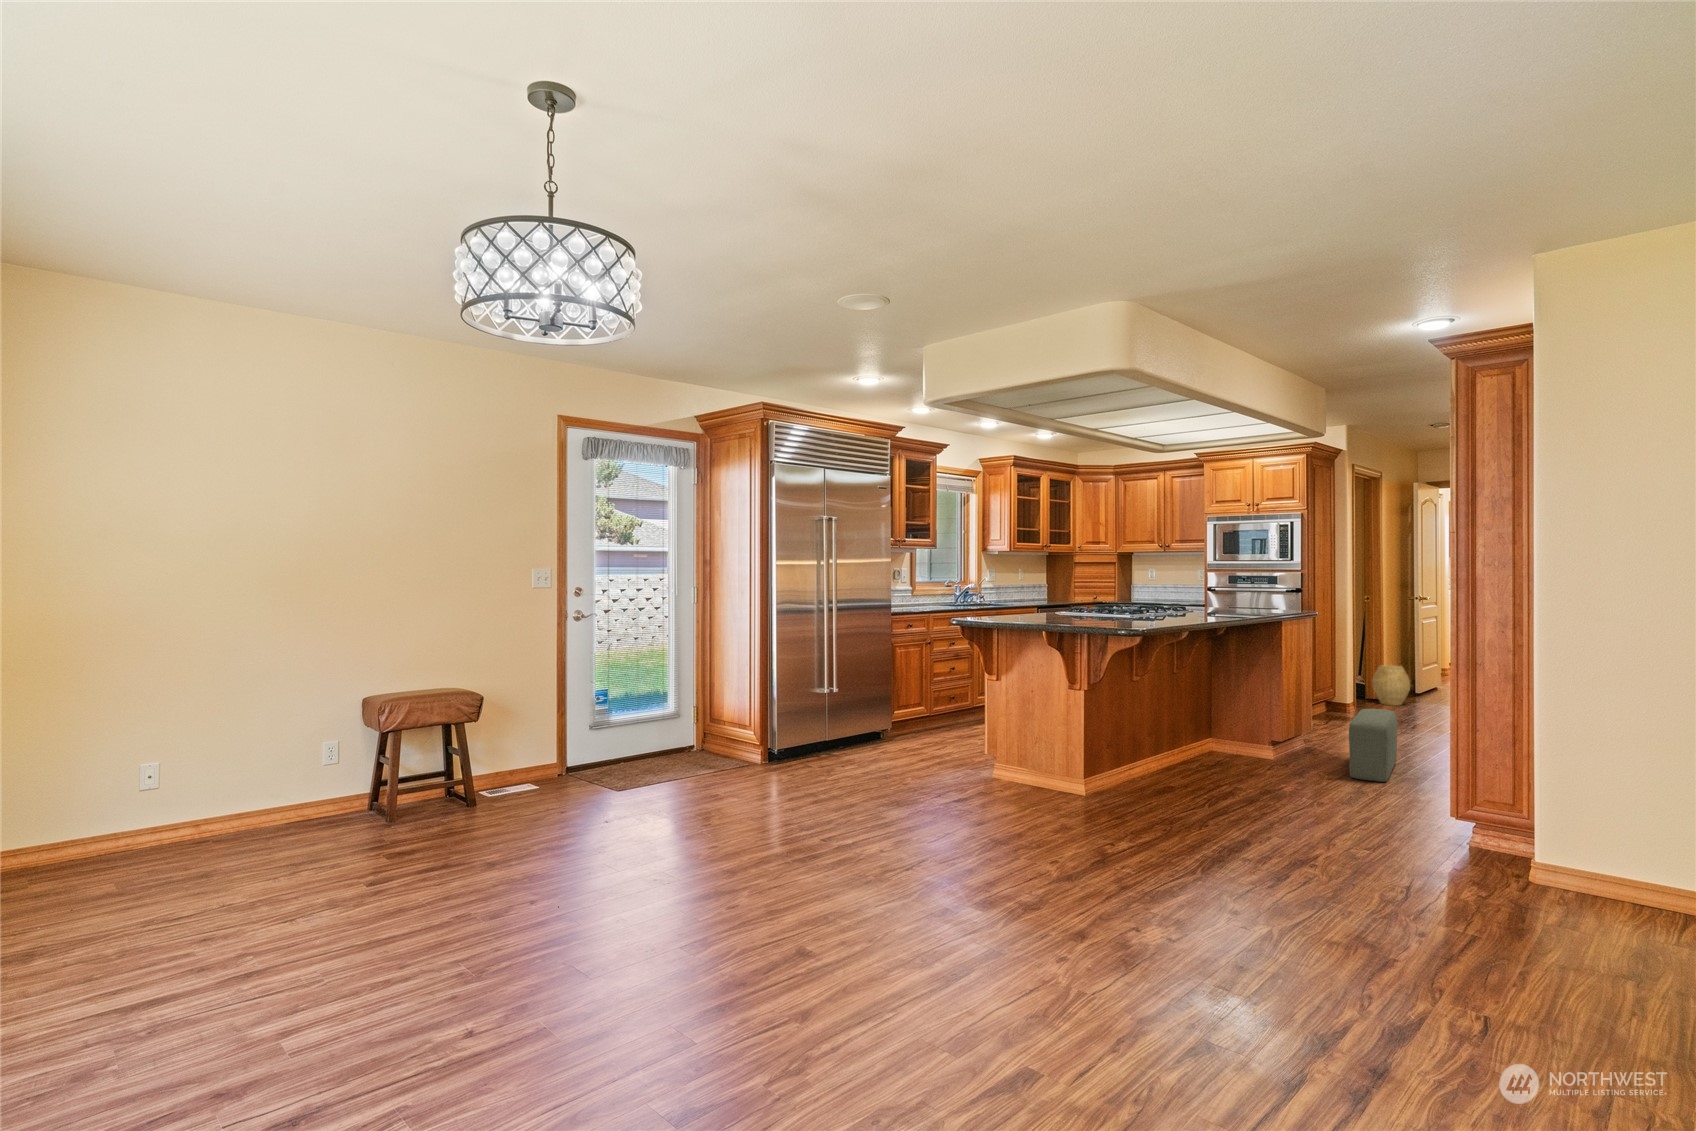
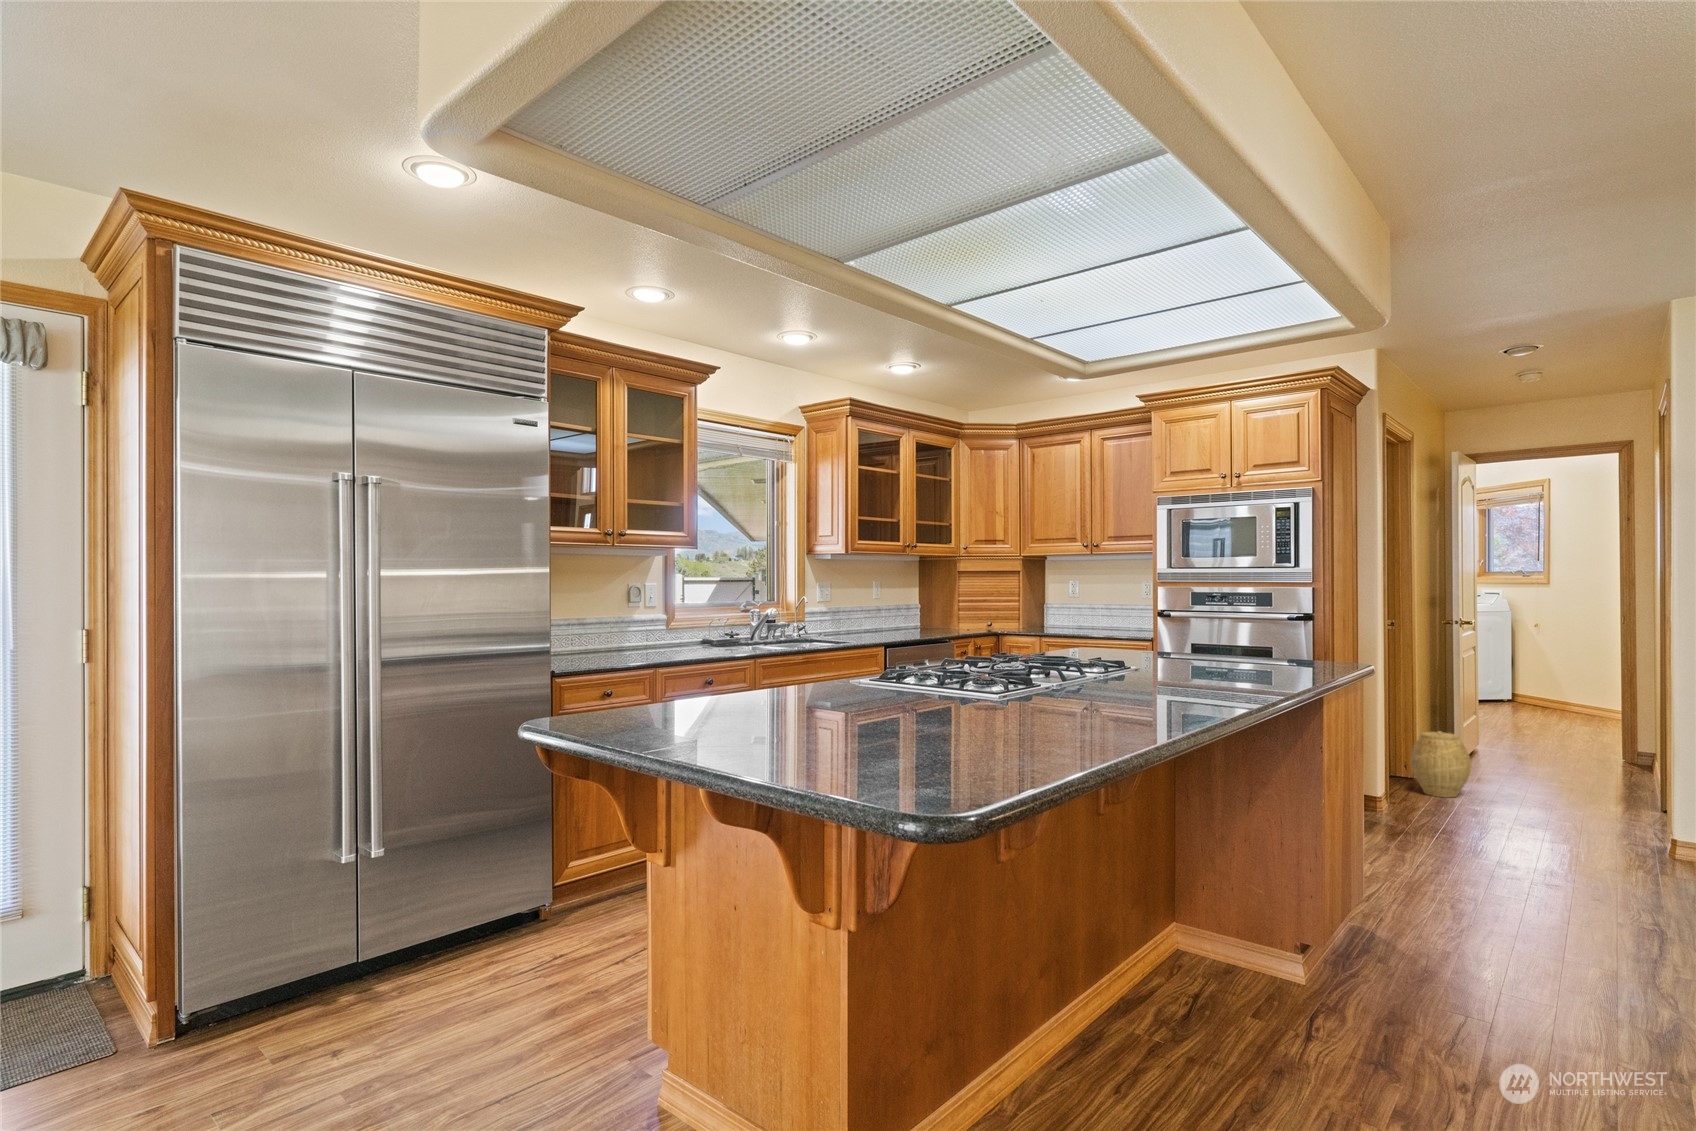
pouf: present [1349,709,1397,782] -> none [1478,878,1593,1097]

